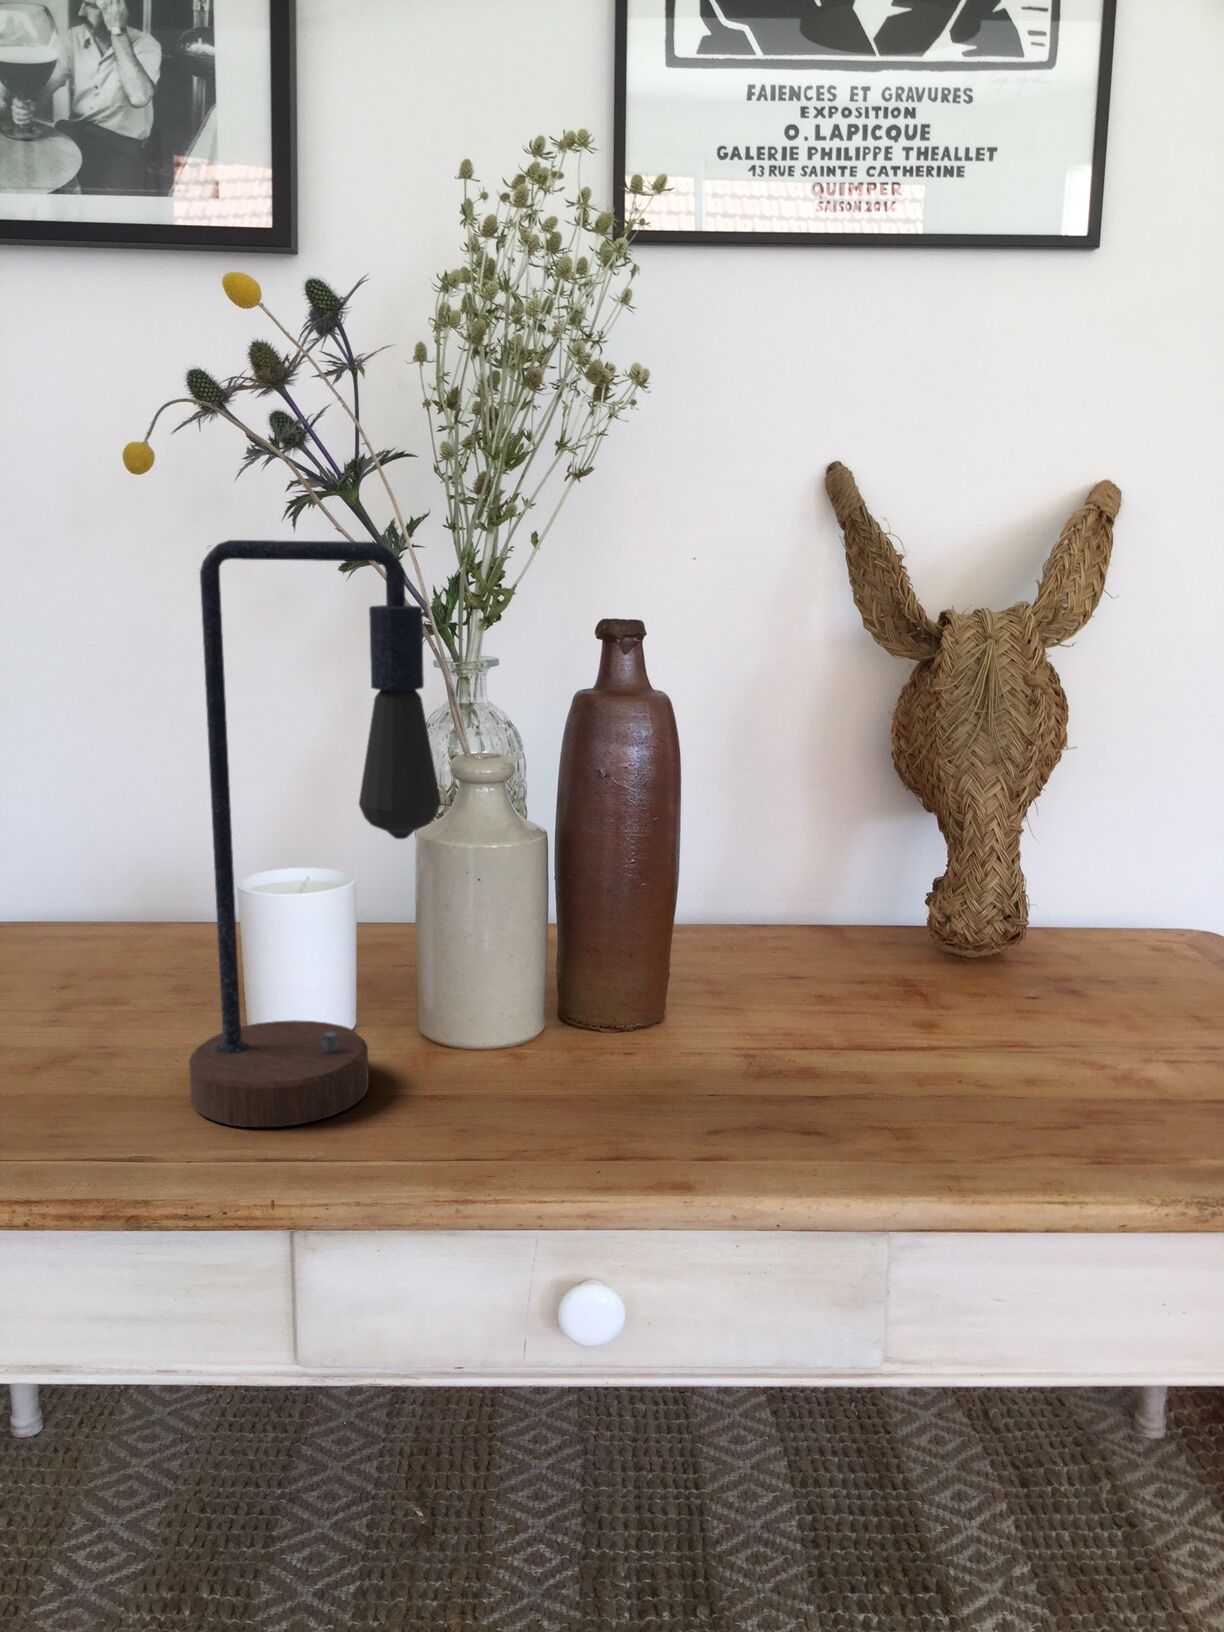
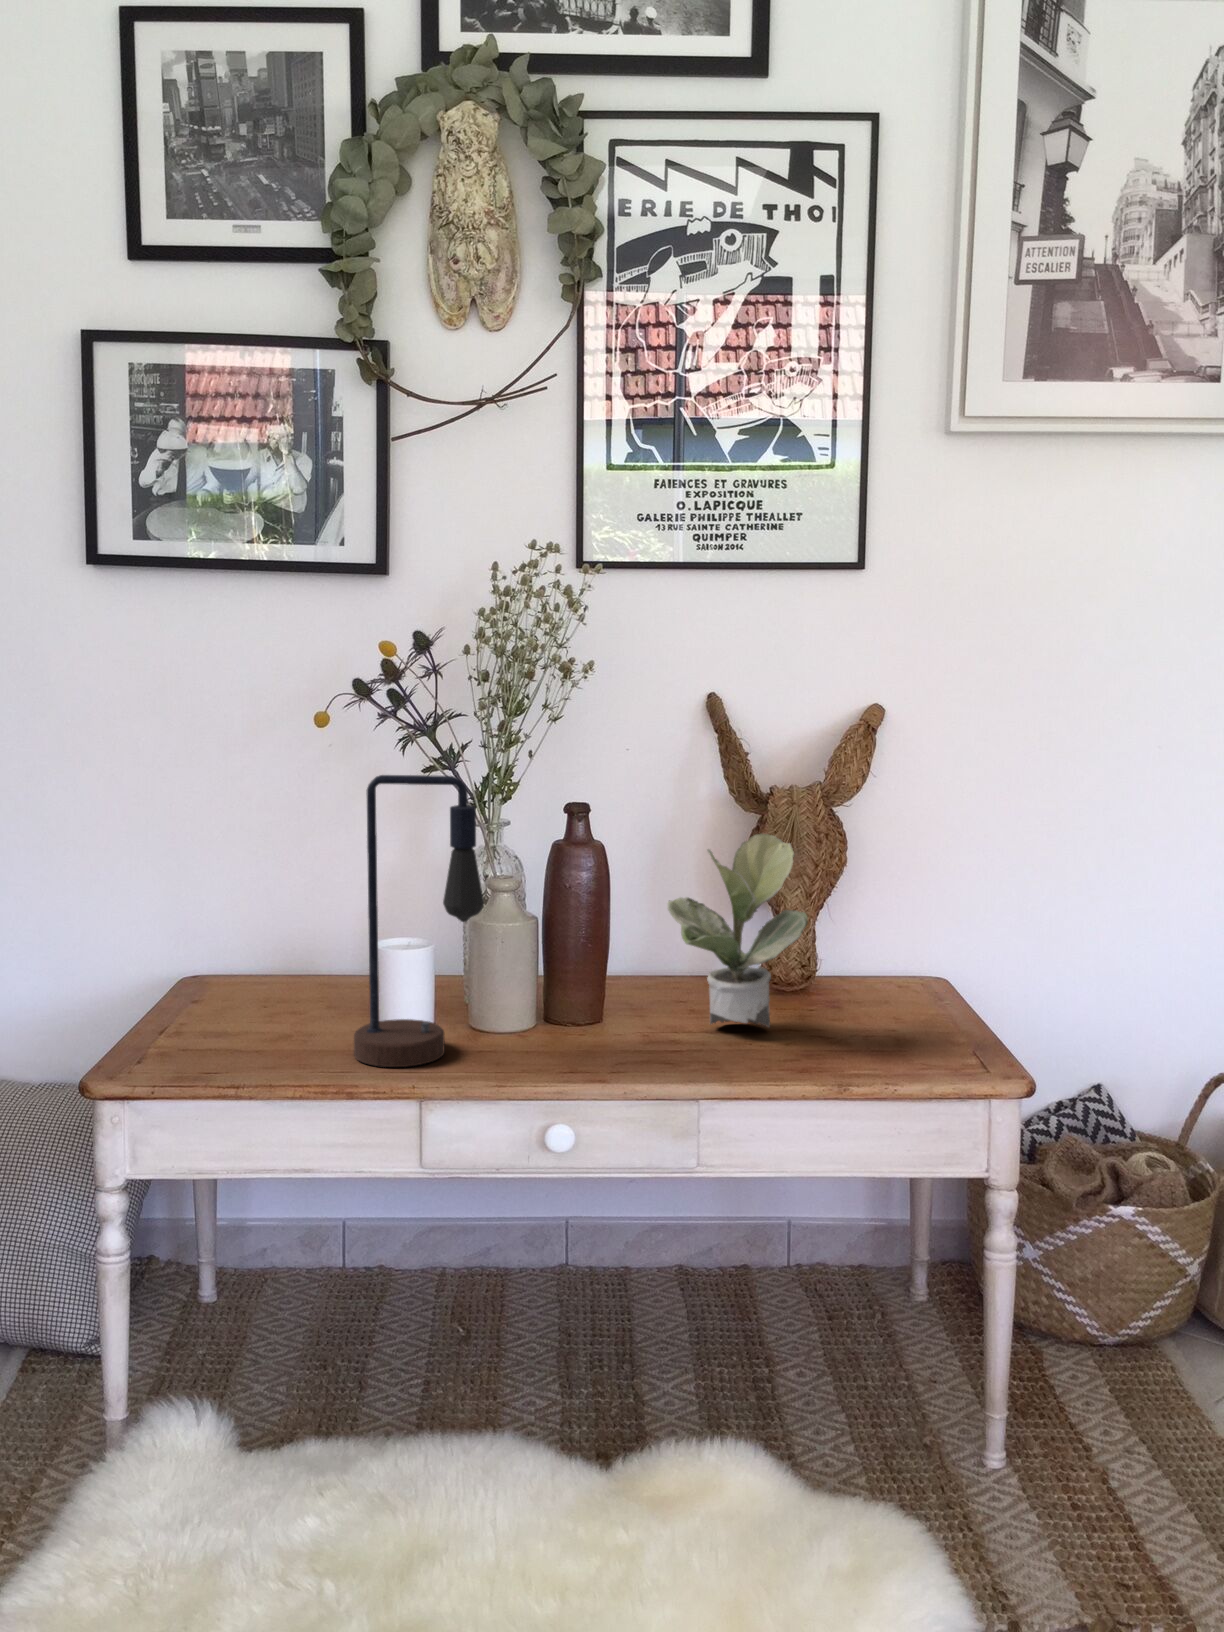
potted plant: none [783,677,1066,1033] -> present [667,834,808,1027]

